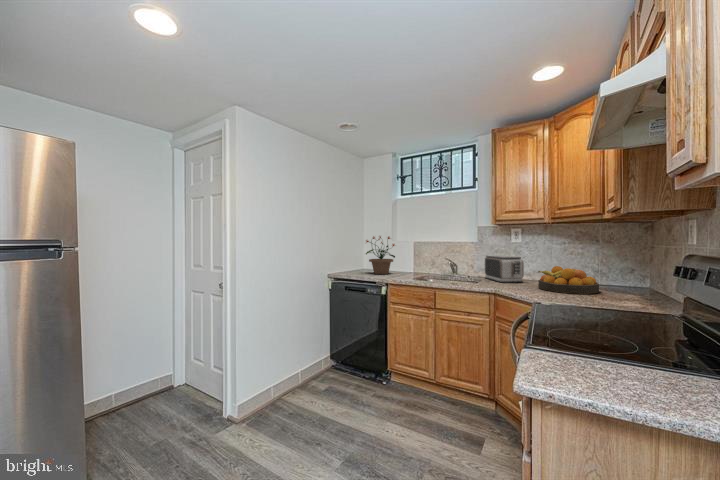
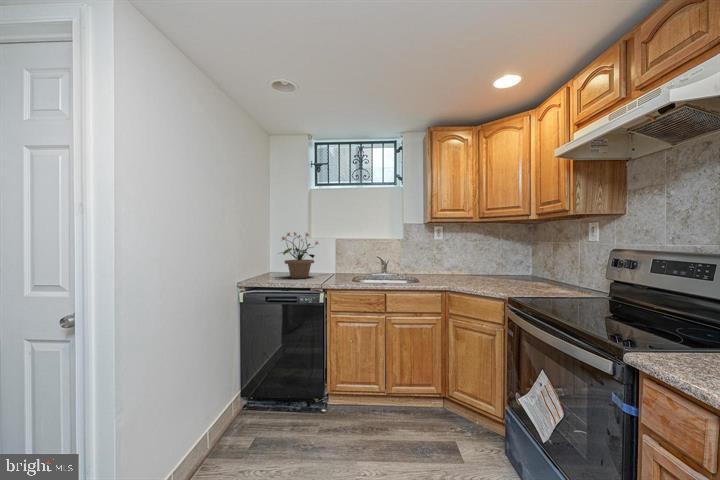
toaster: present [485,256,524,283] -> none [411,253,451,279]
fruit bowl: present [538,266,599,294] -> none [472,261,522,285]

